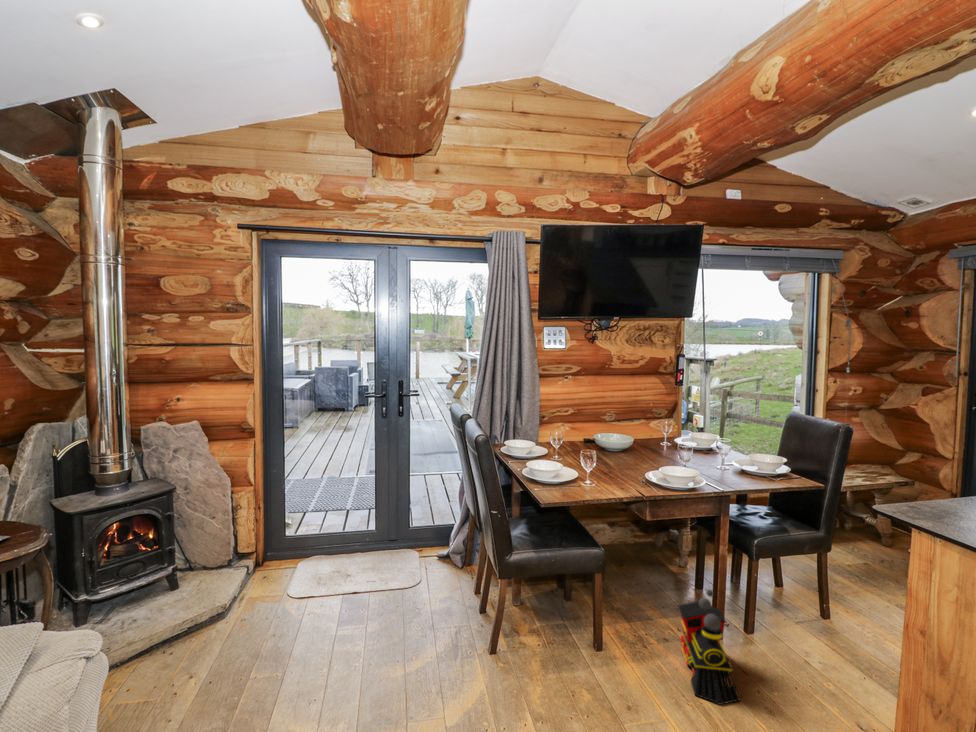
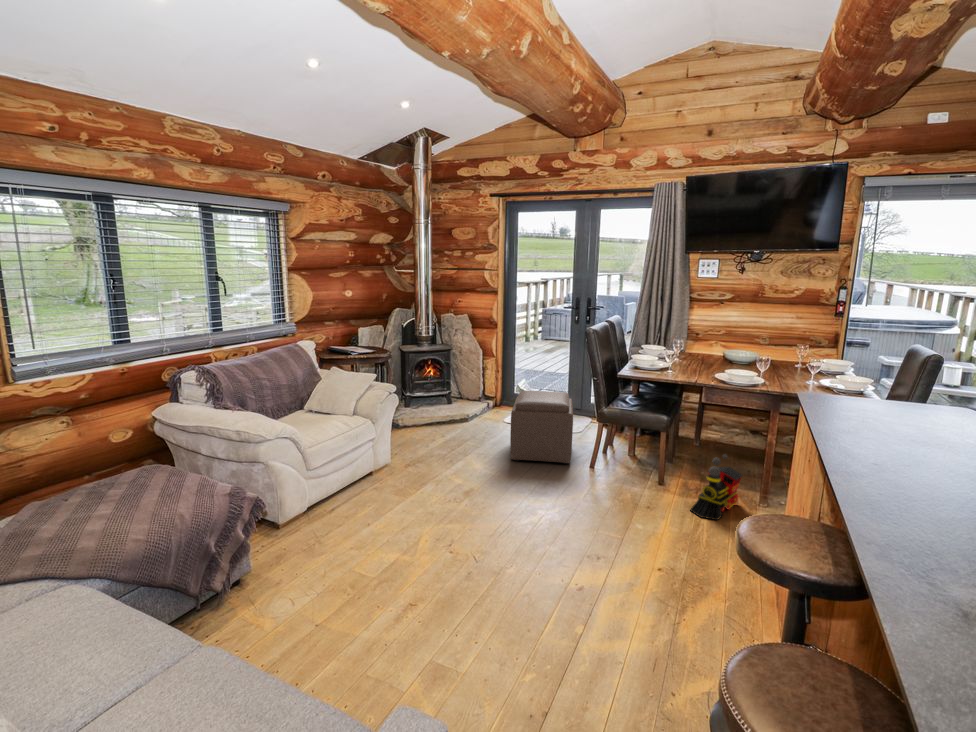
ottoman: none [341,533,469,695] -> present [510,391,573,464]

